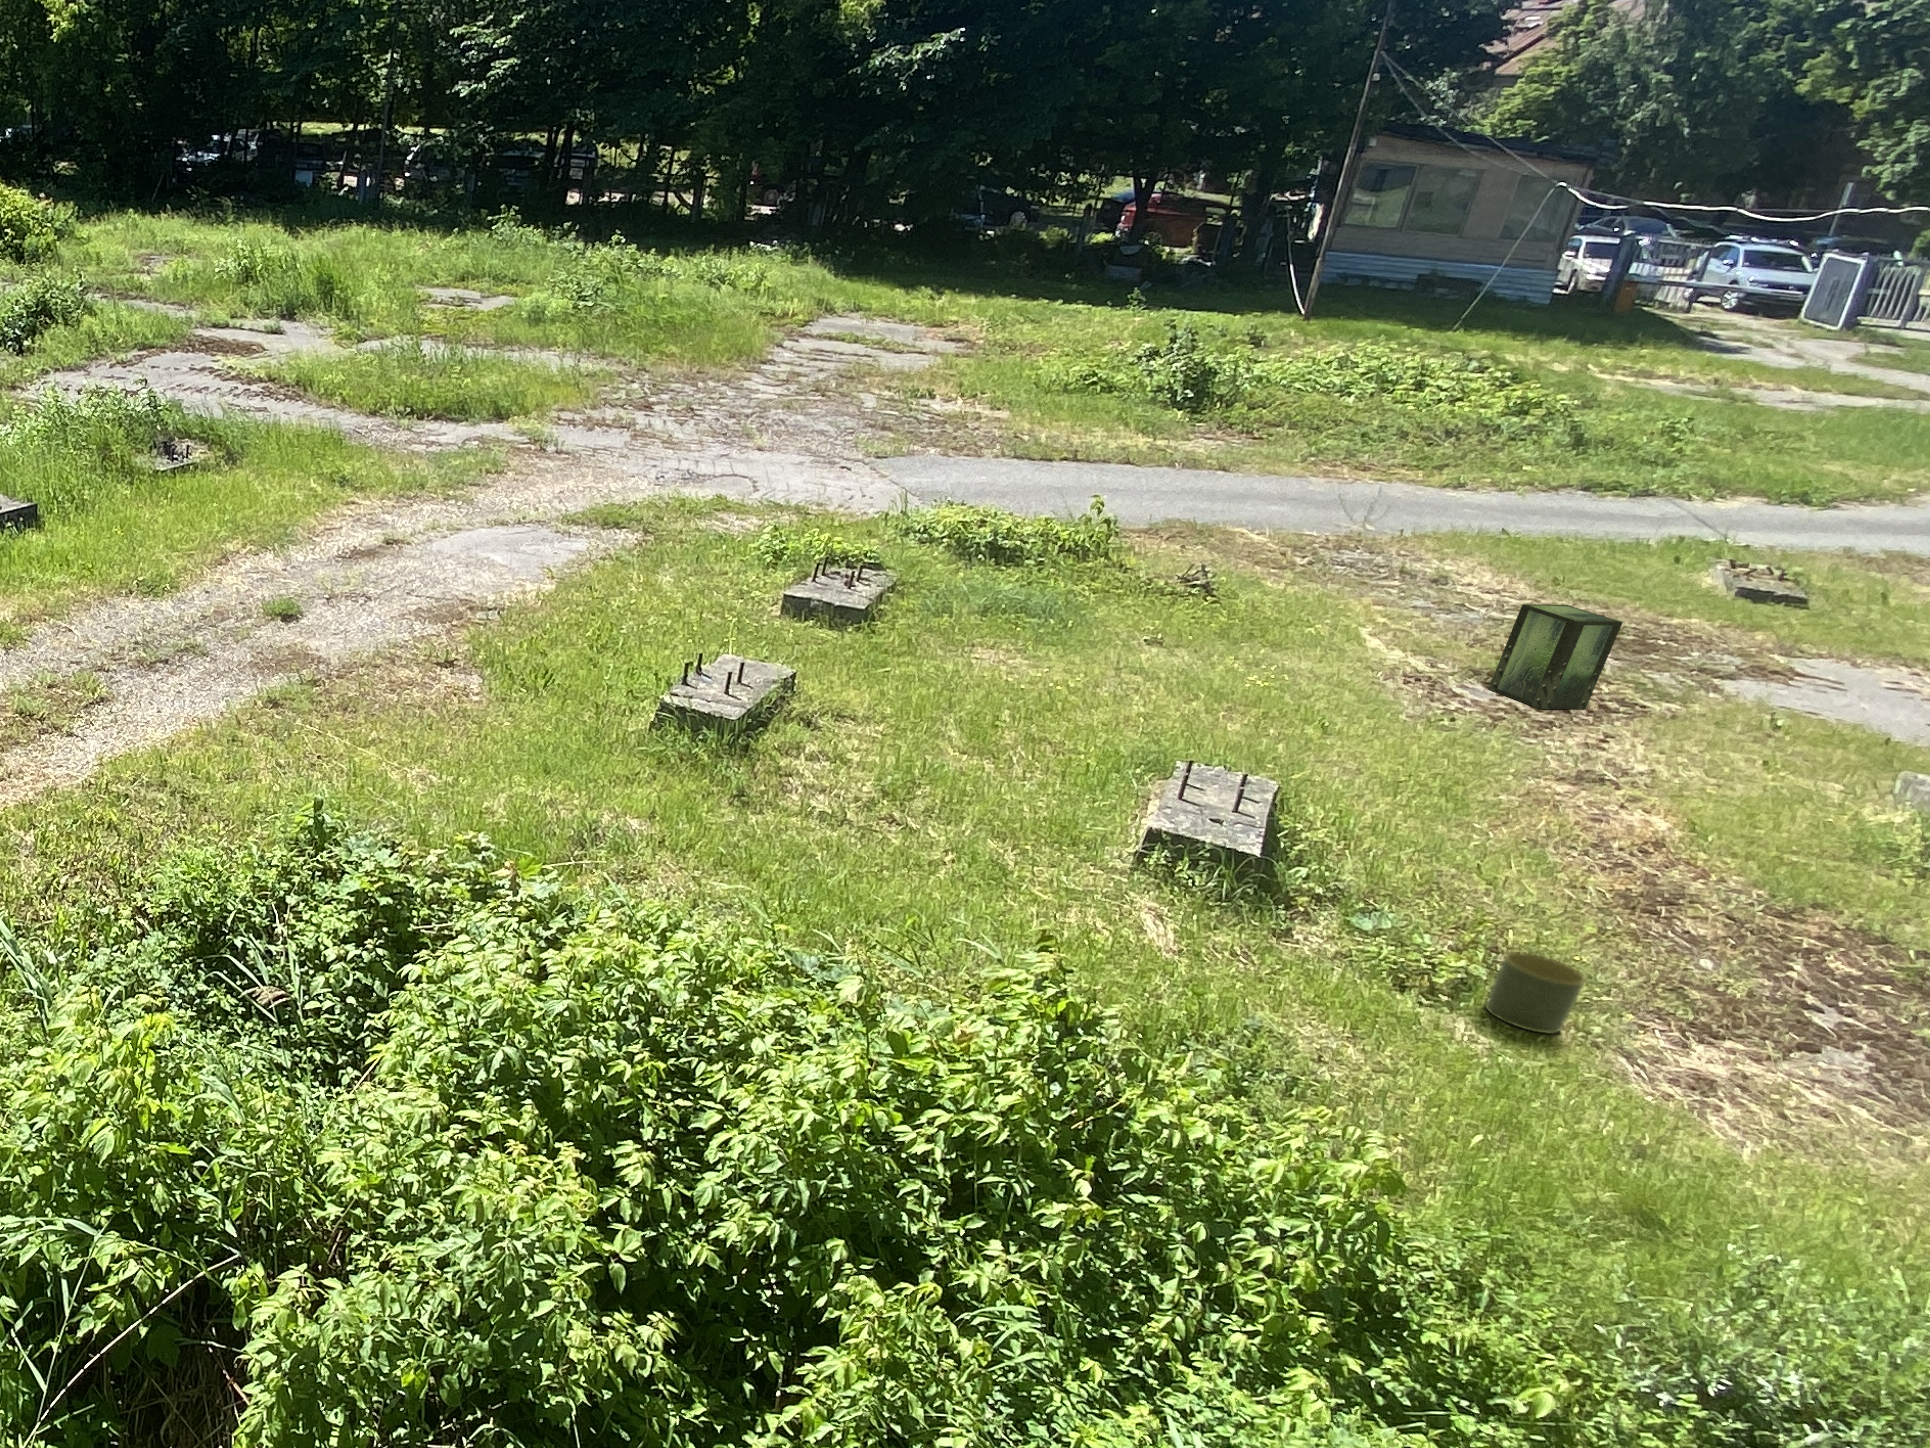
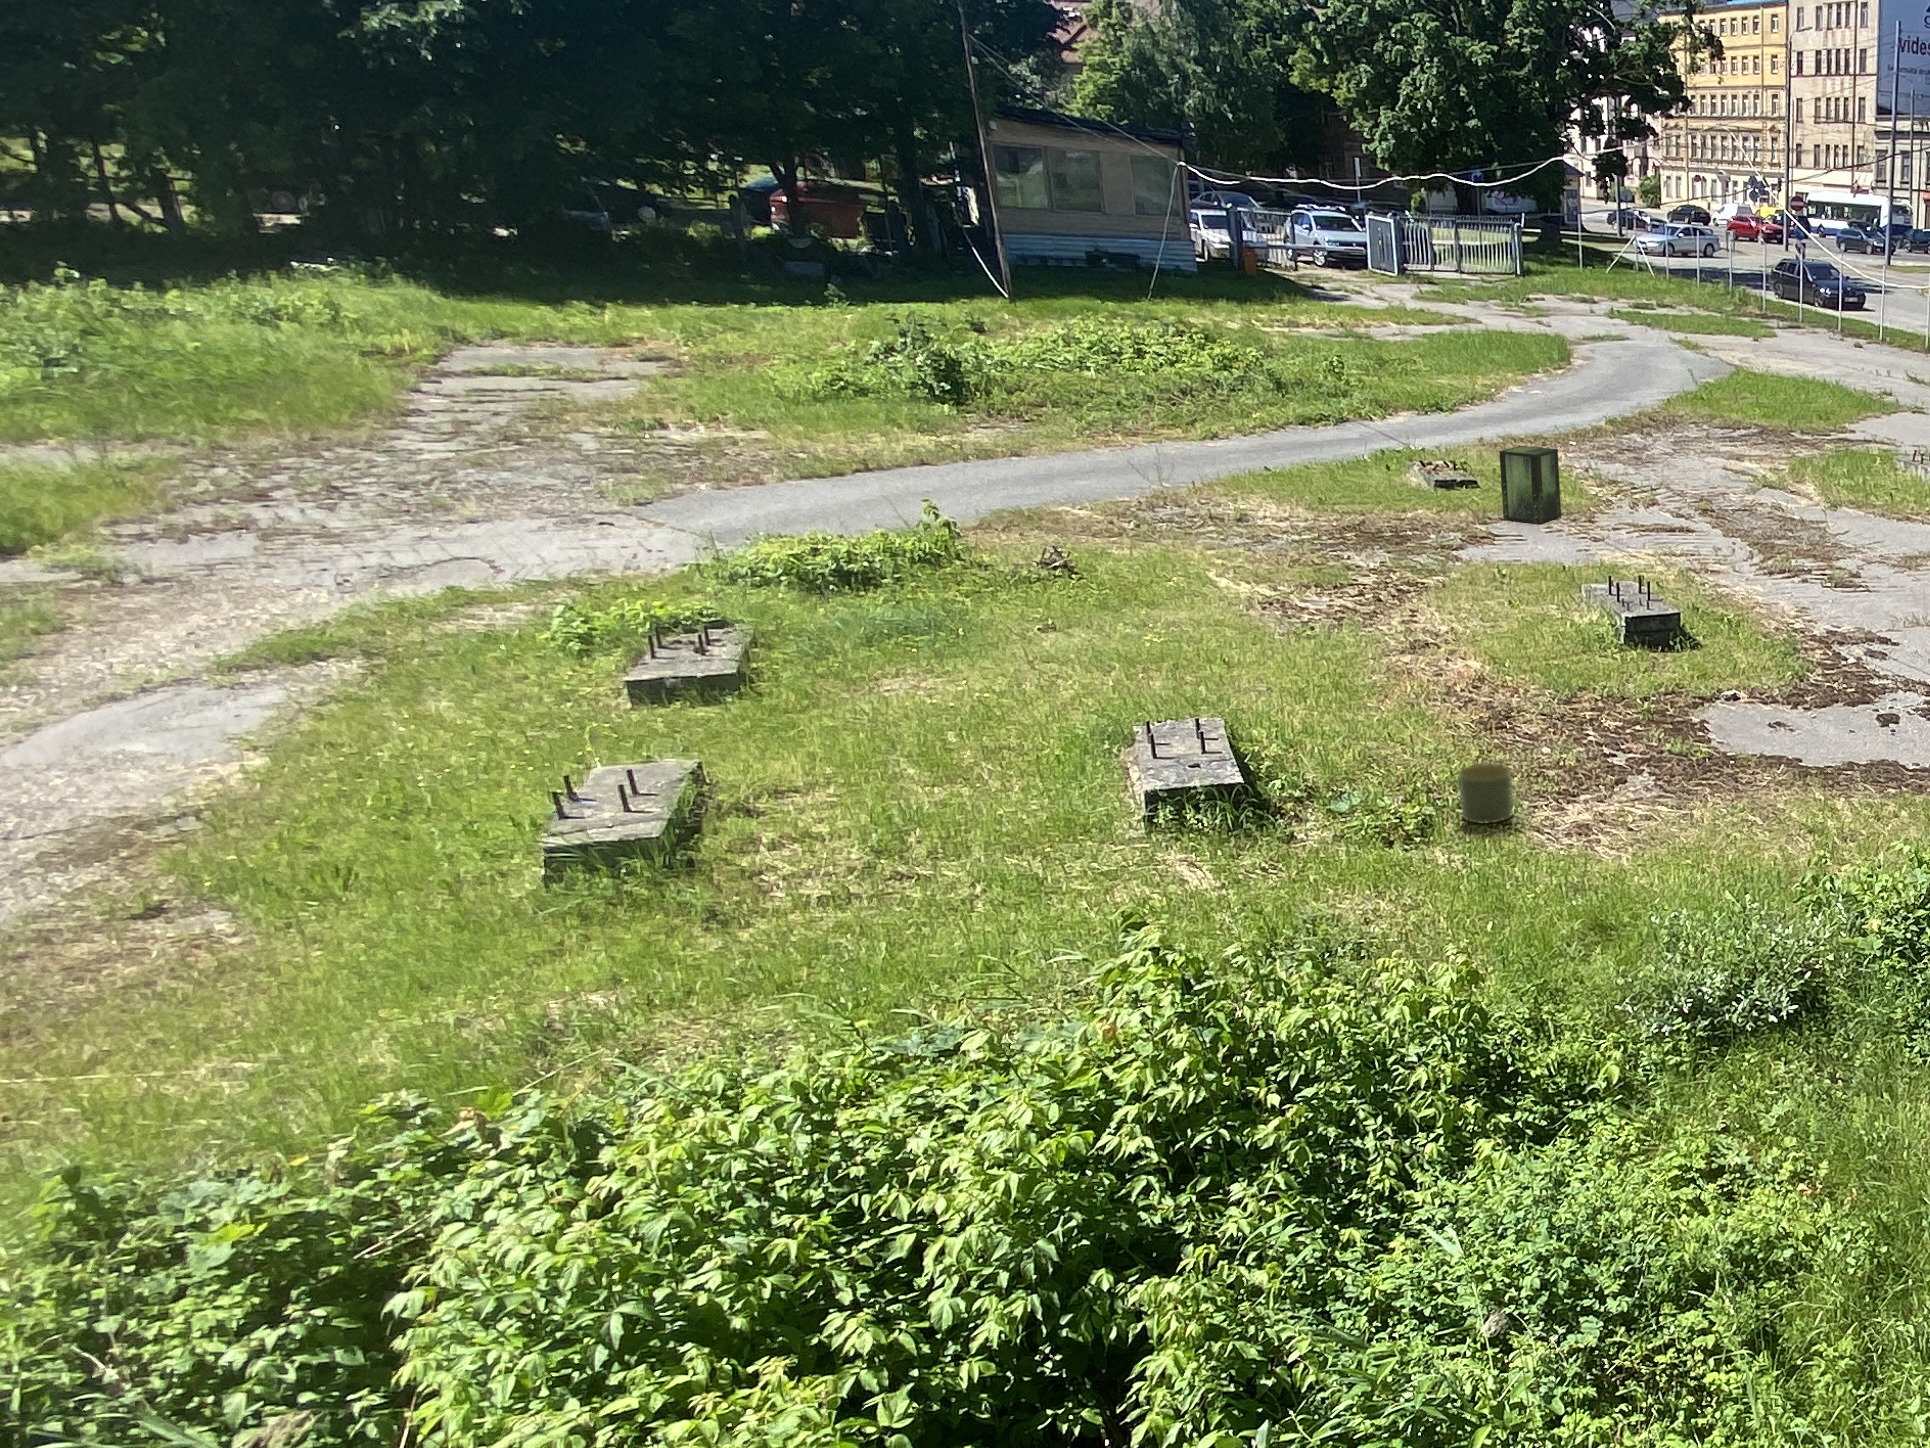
storage box: present [1488,604,1623,709] -> present [1499,446,1561,524]

